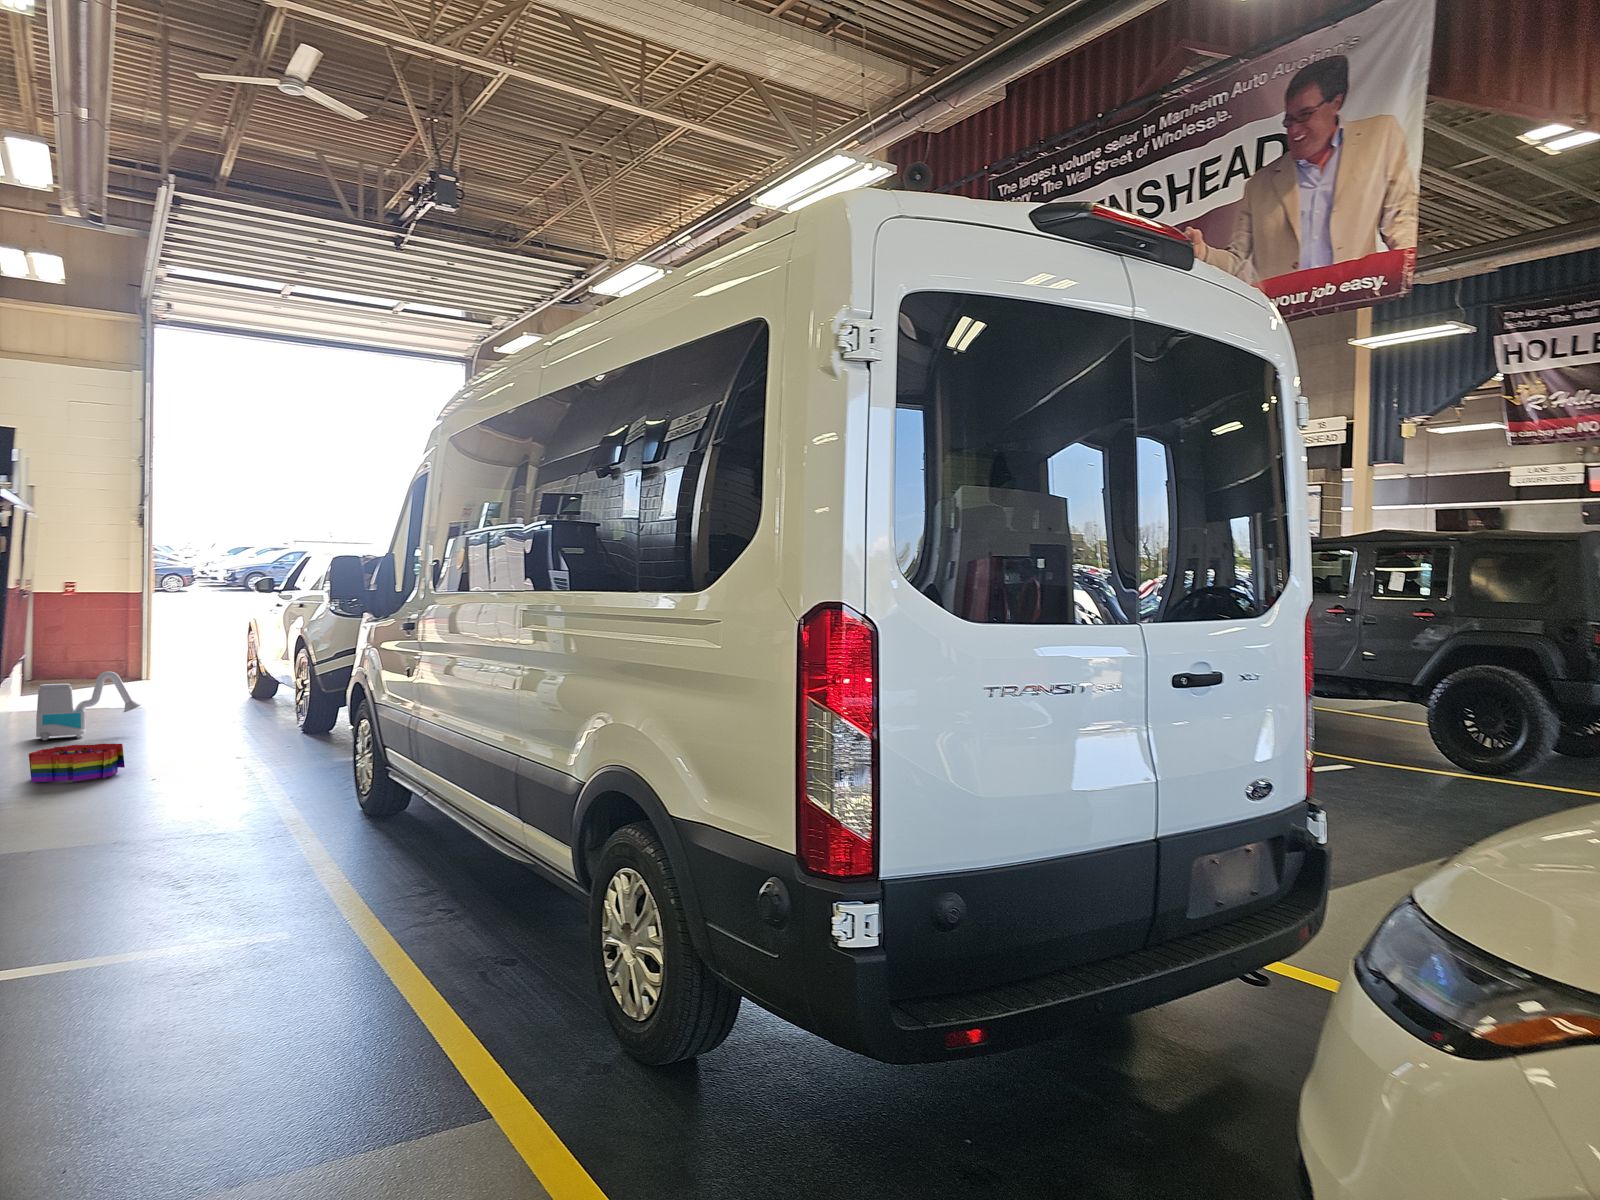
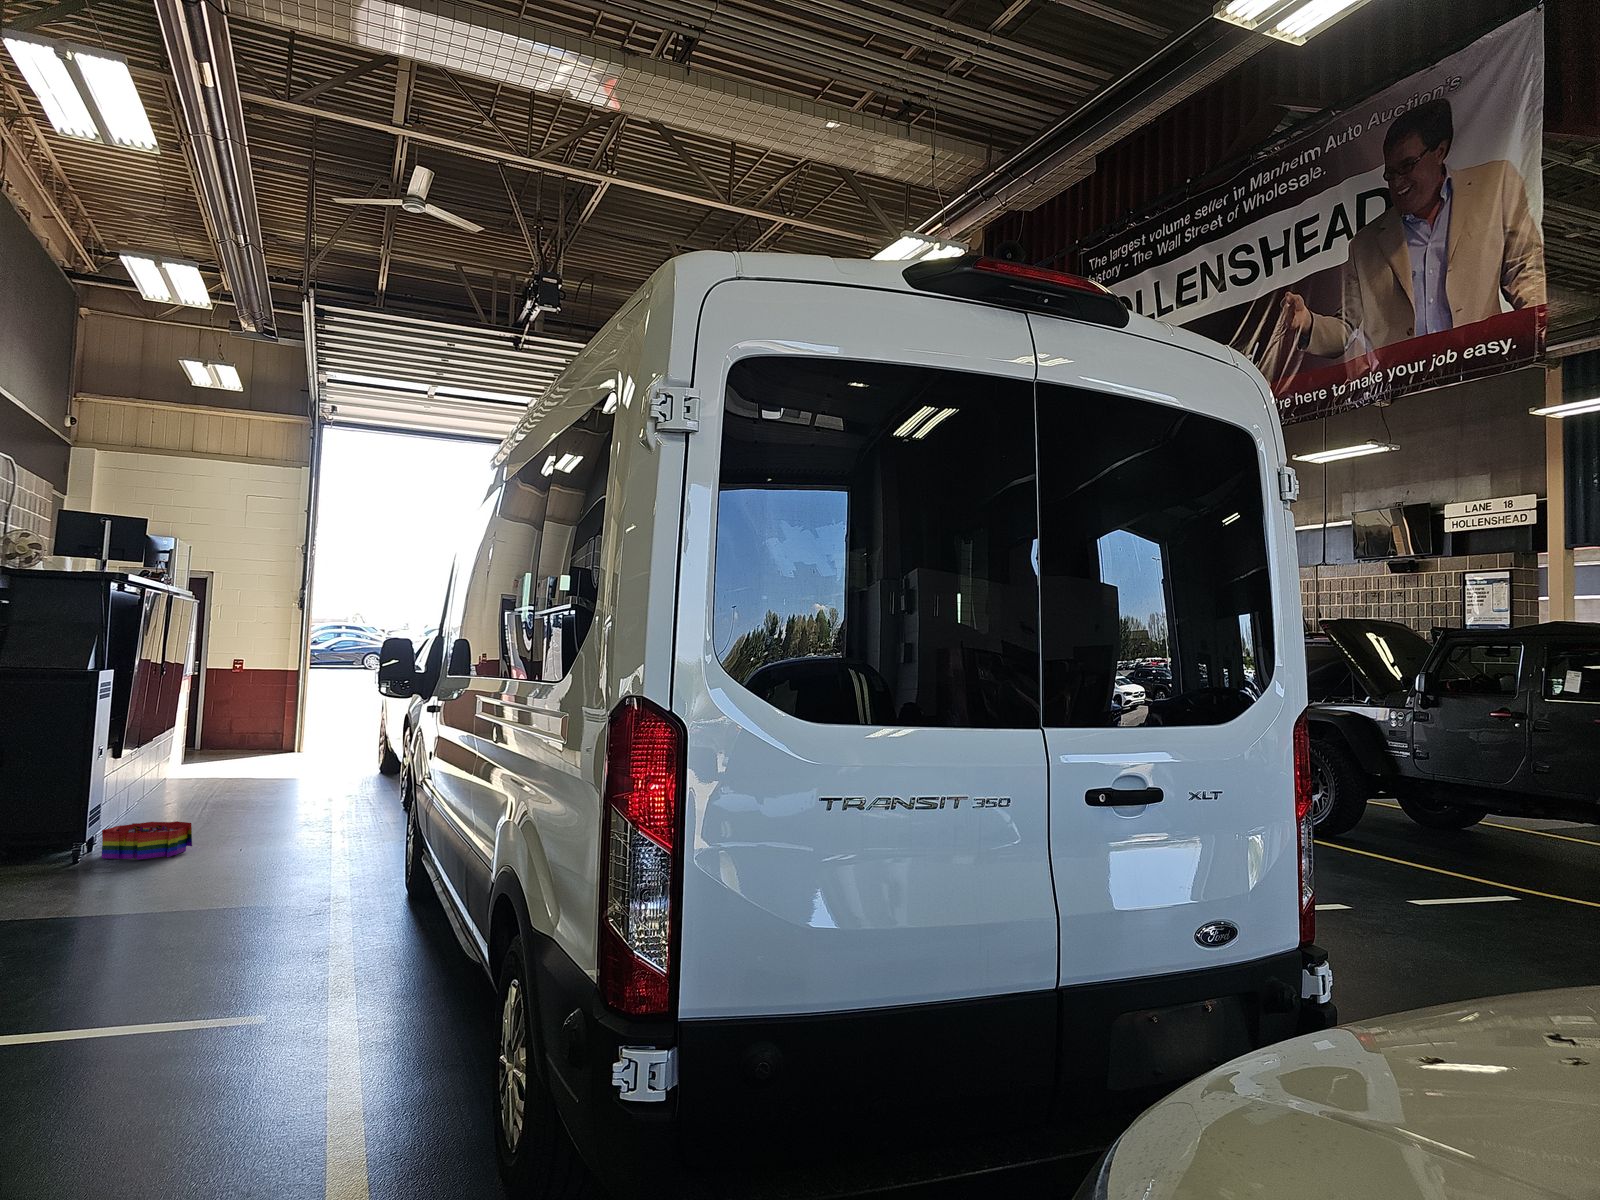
vacuum cleaner: present [36,671,141,740] -> none [147,747,246,811]

